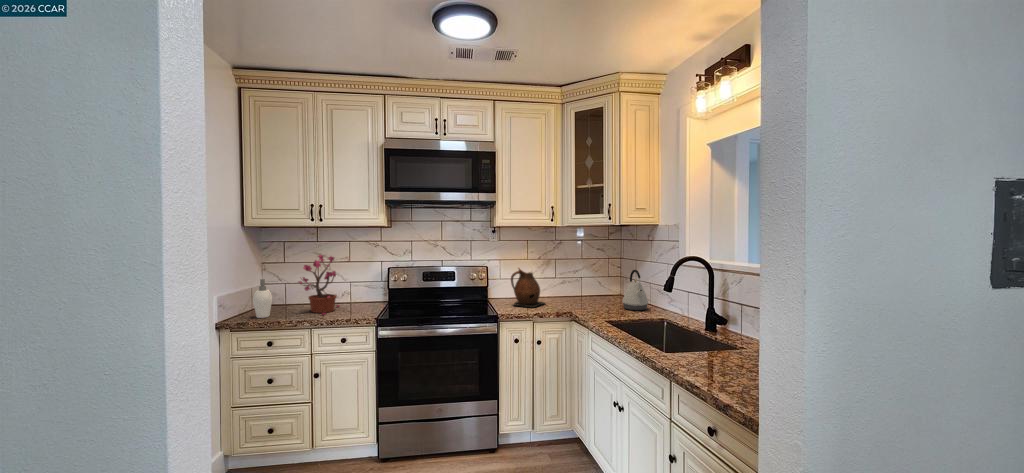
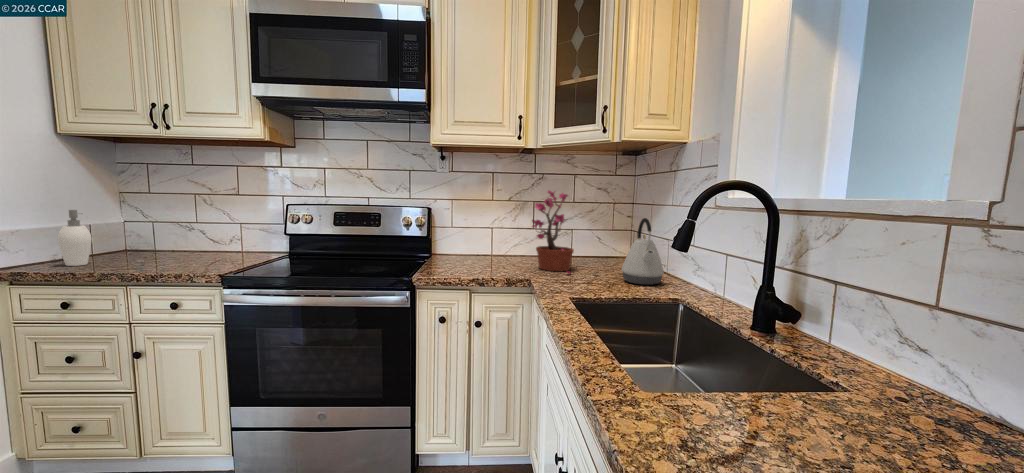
potted plant: present [299,255,340,315] -> present [532,191,574,274]
ceramic pitcher: present [511,268,544,307] -> none [453,211,506,272]

